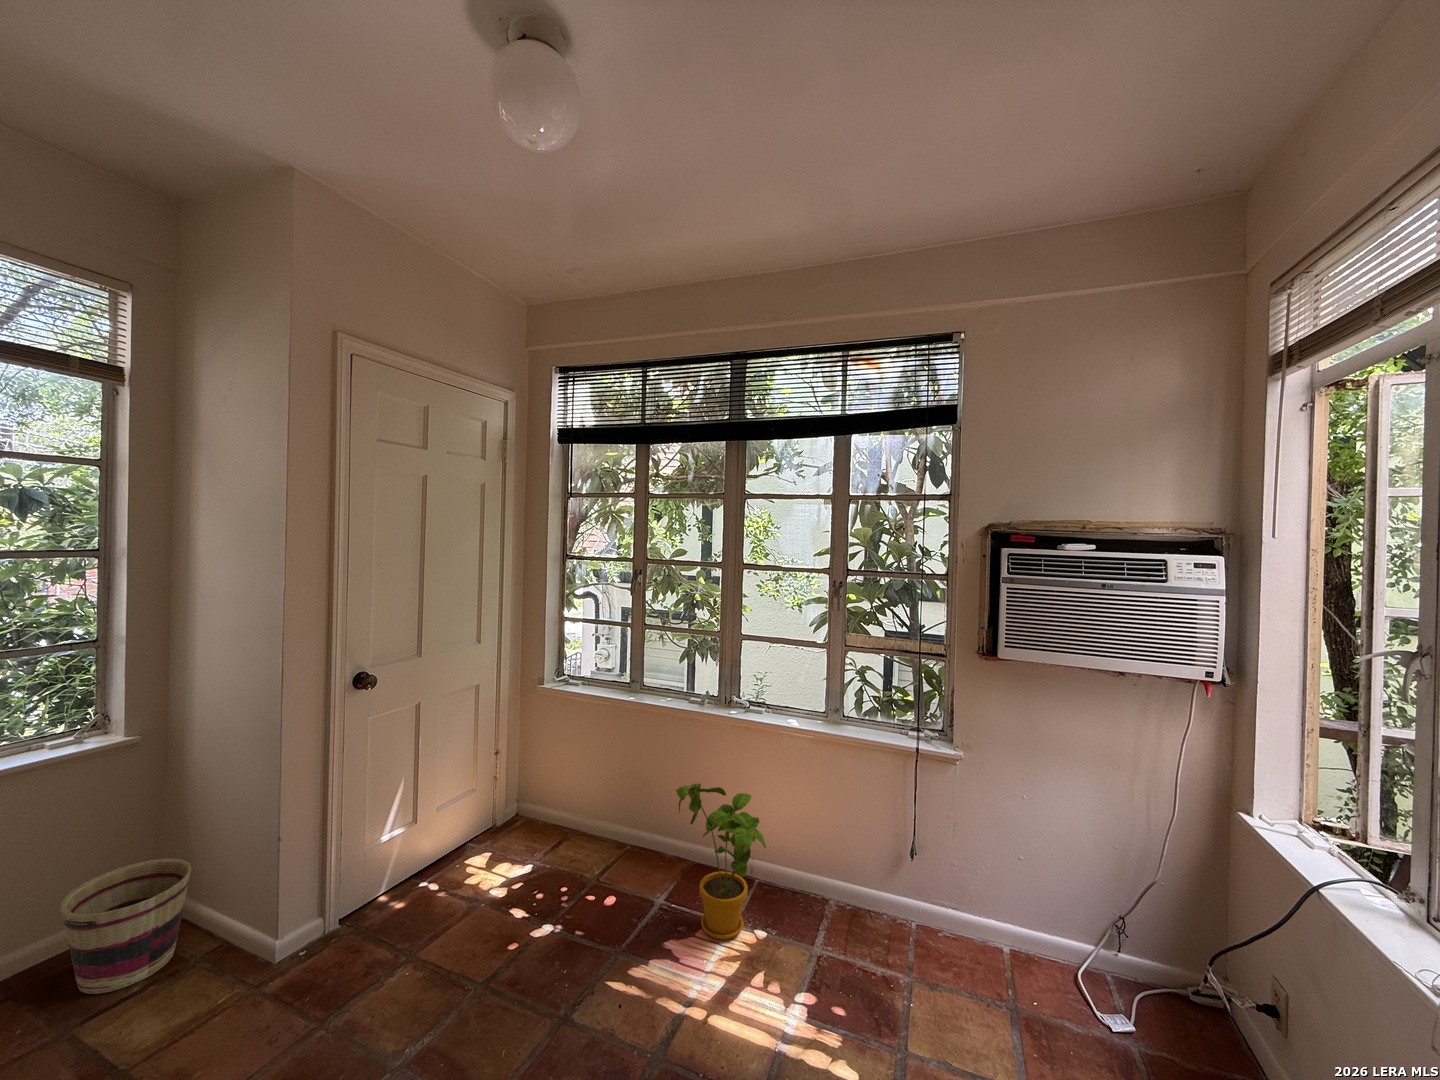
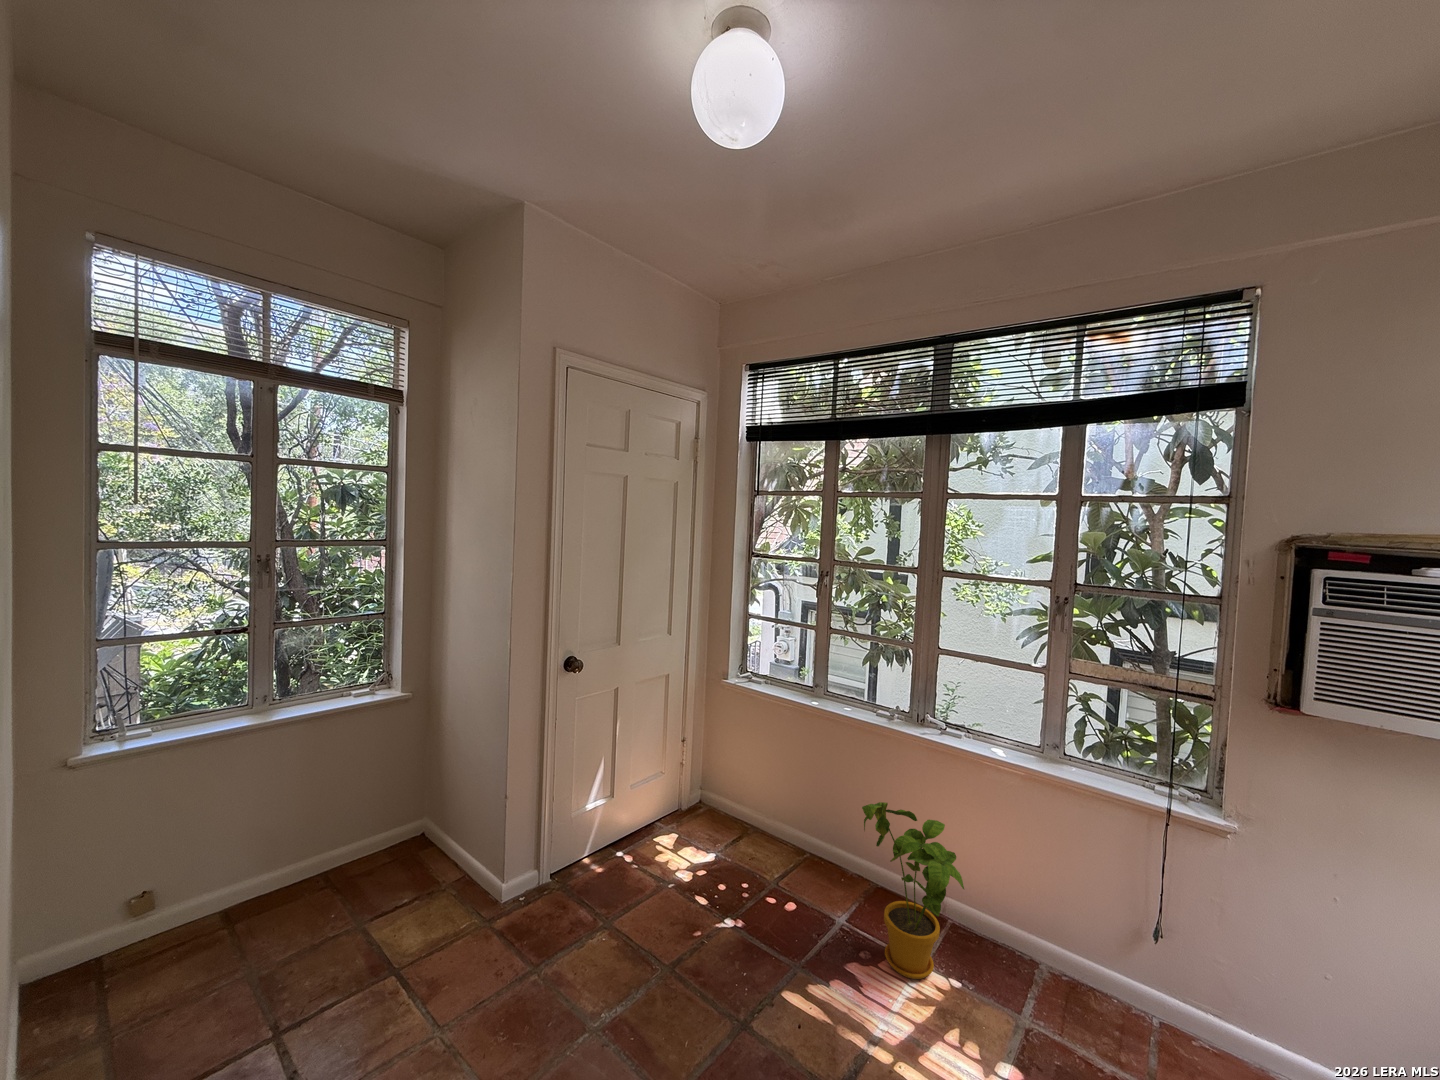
basket: present [60,859,191,994] -> none [359,791,444,894]

